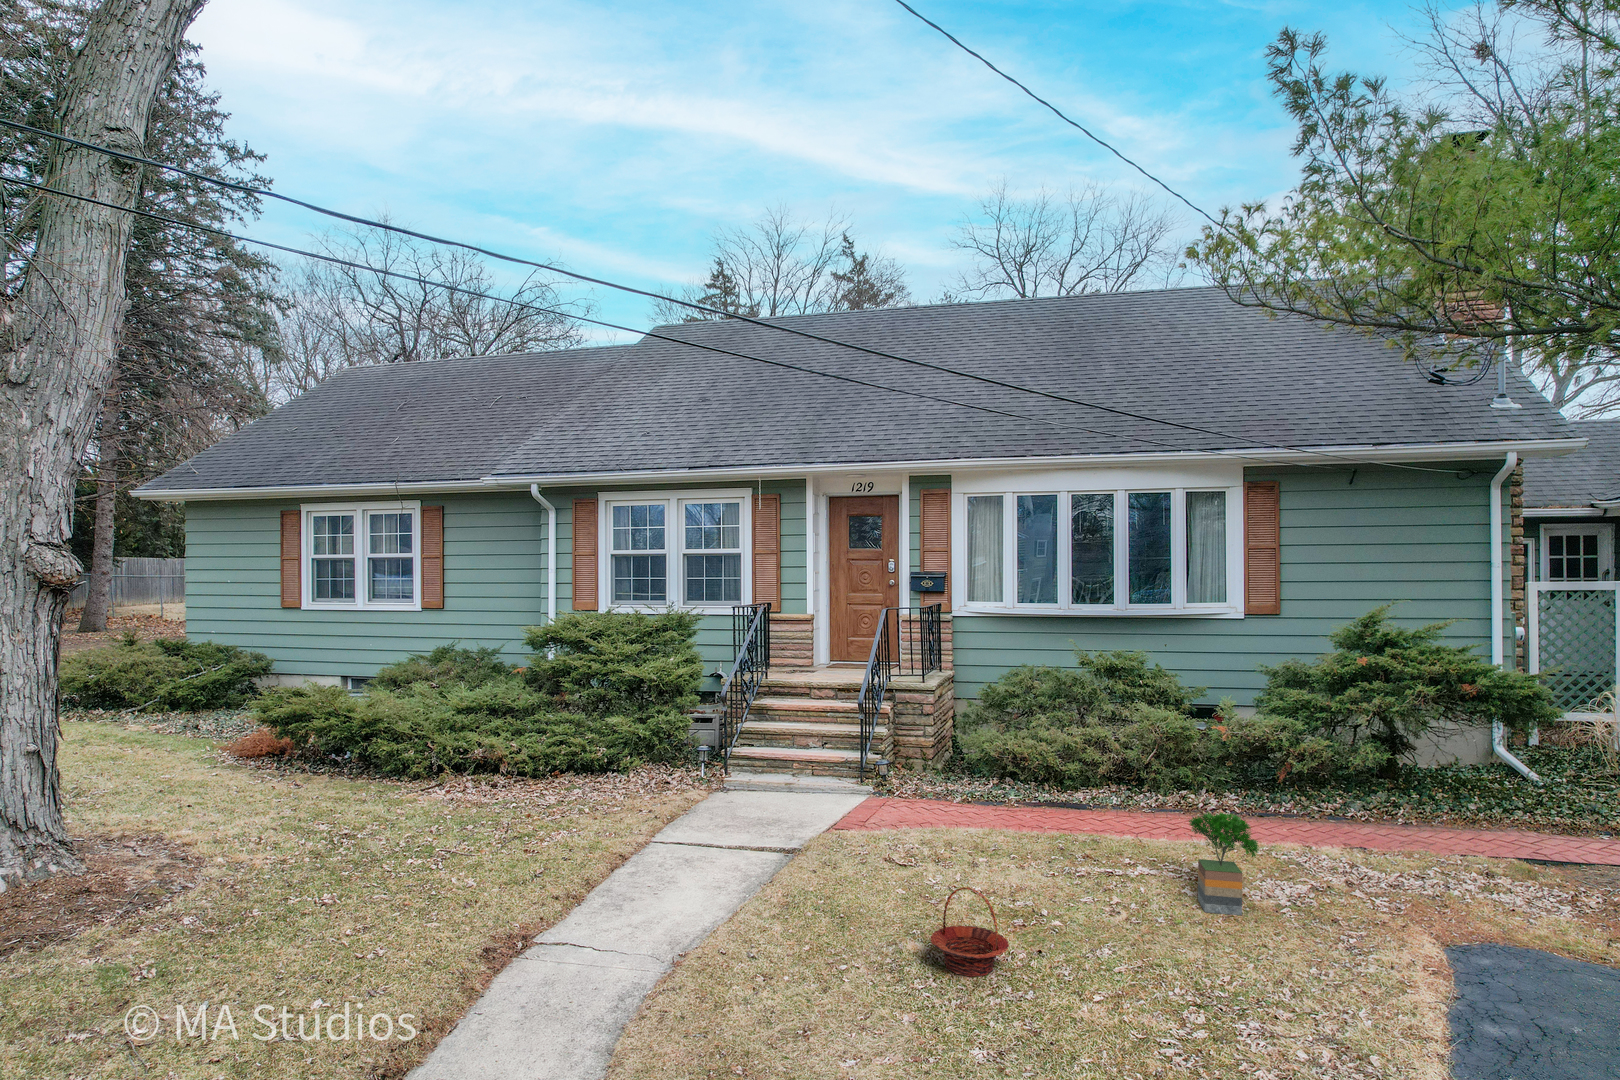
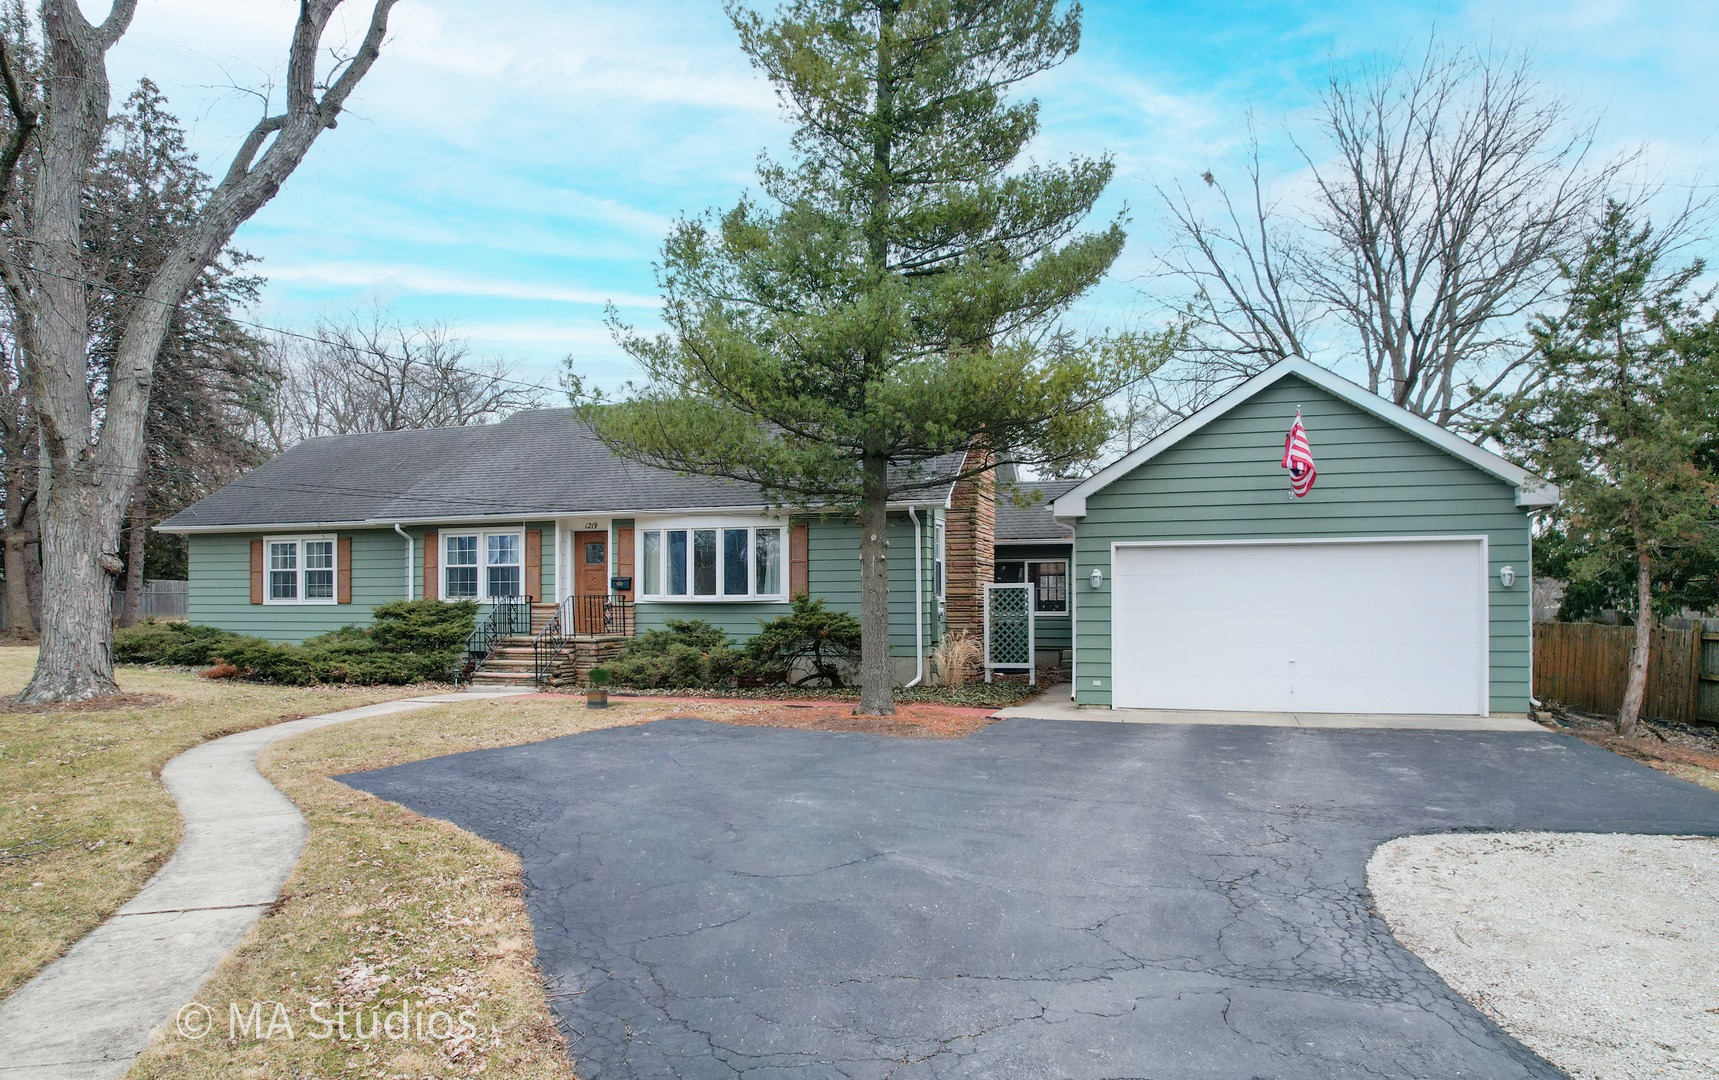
basket: present [930,887,1009,977] -> none [440,684,472,715]

